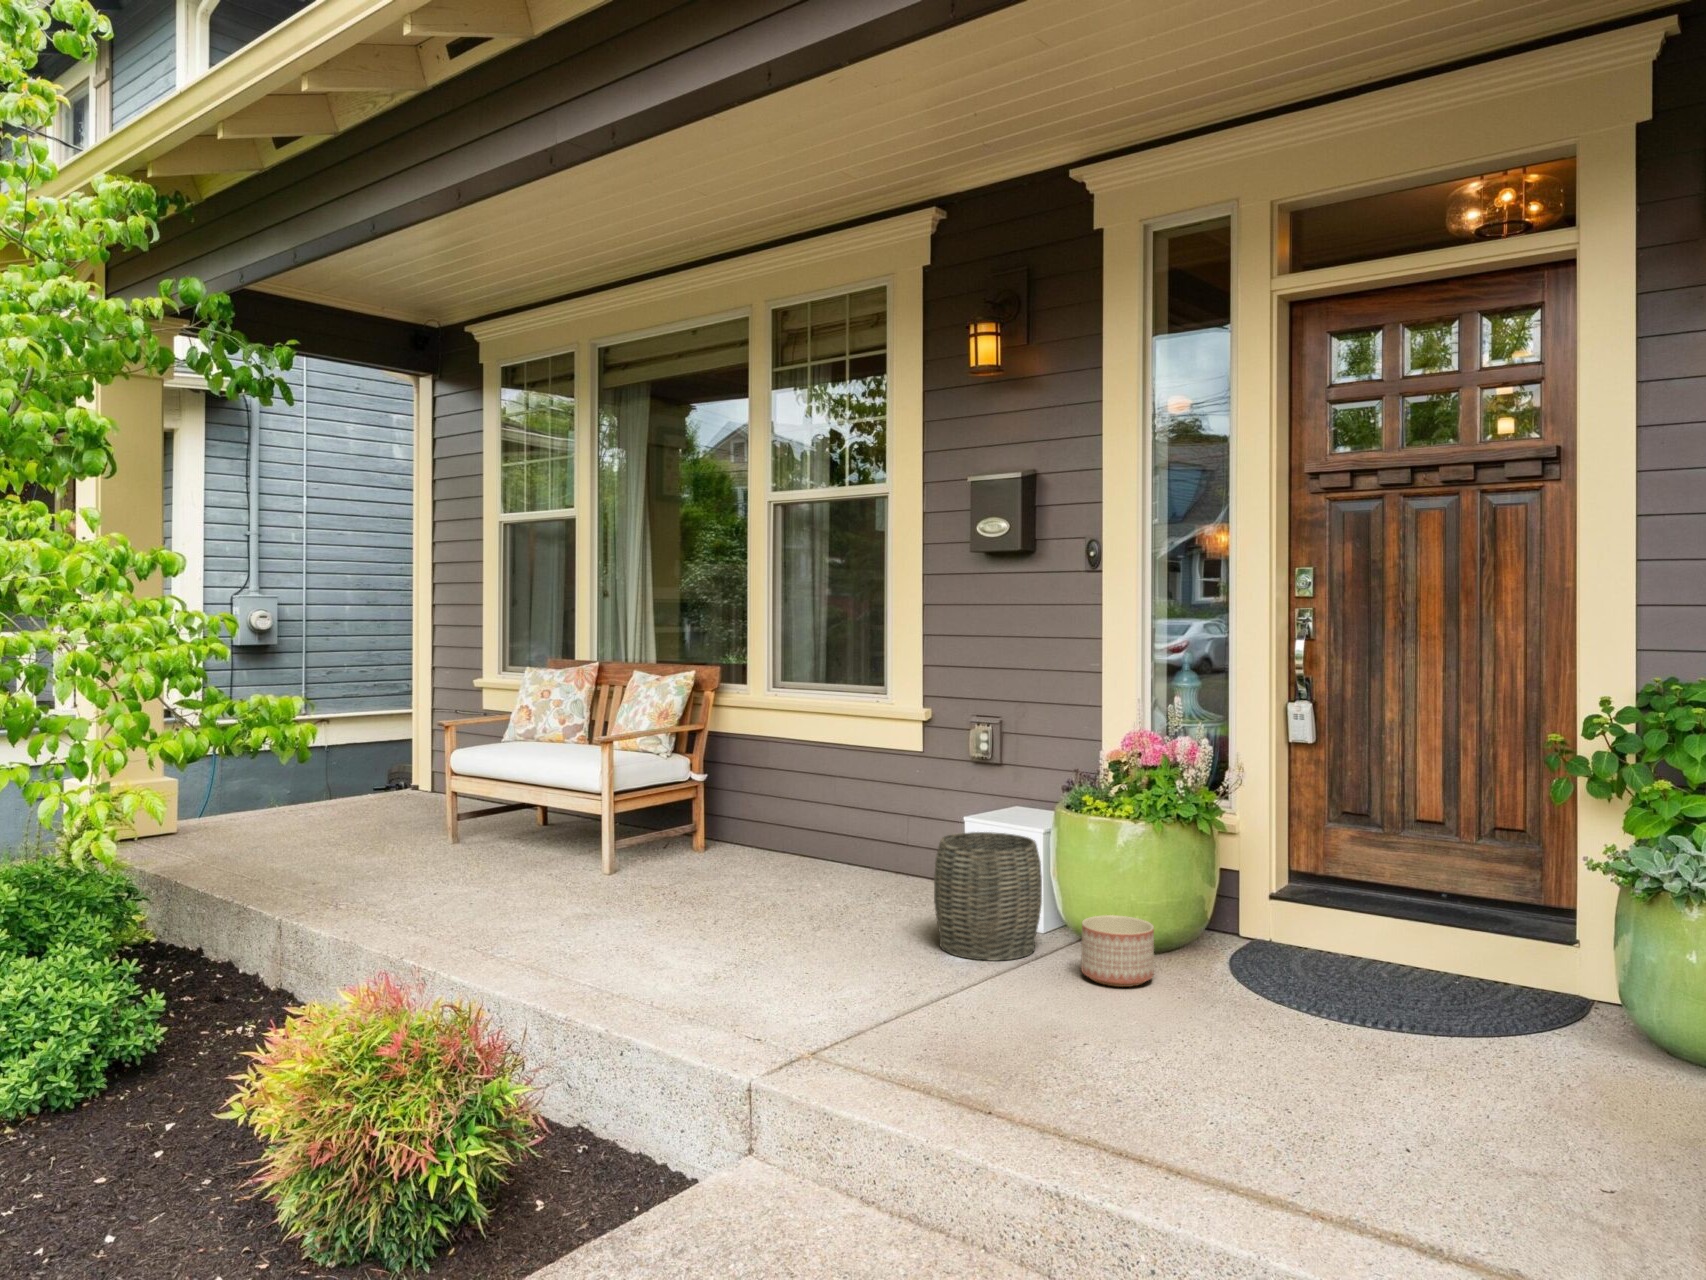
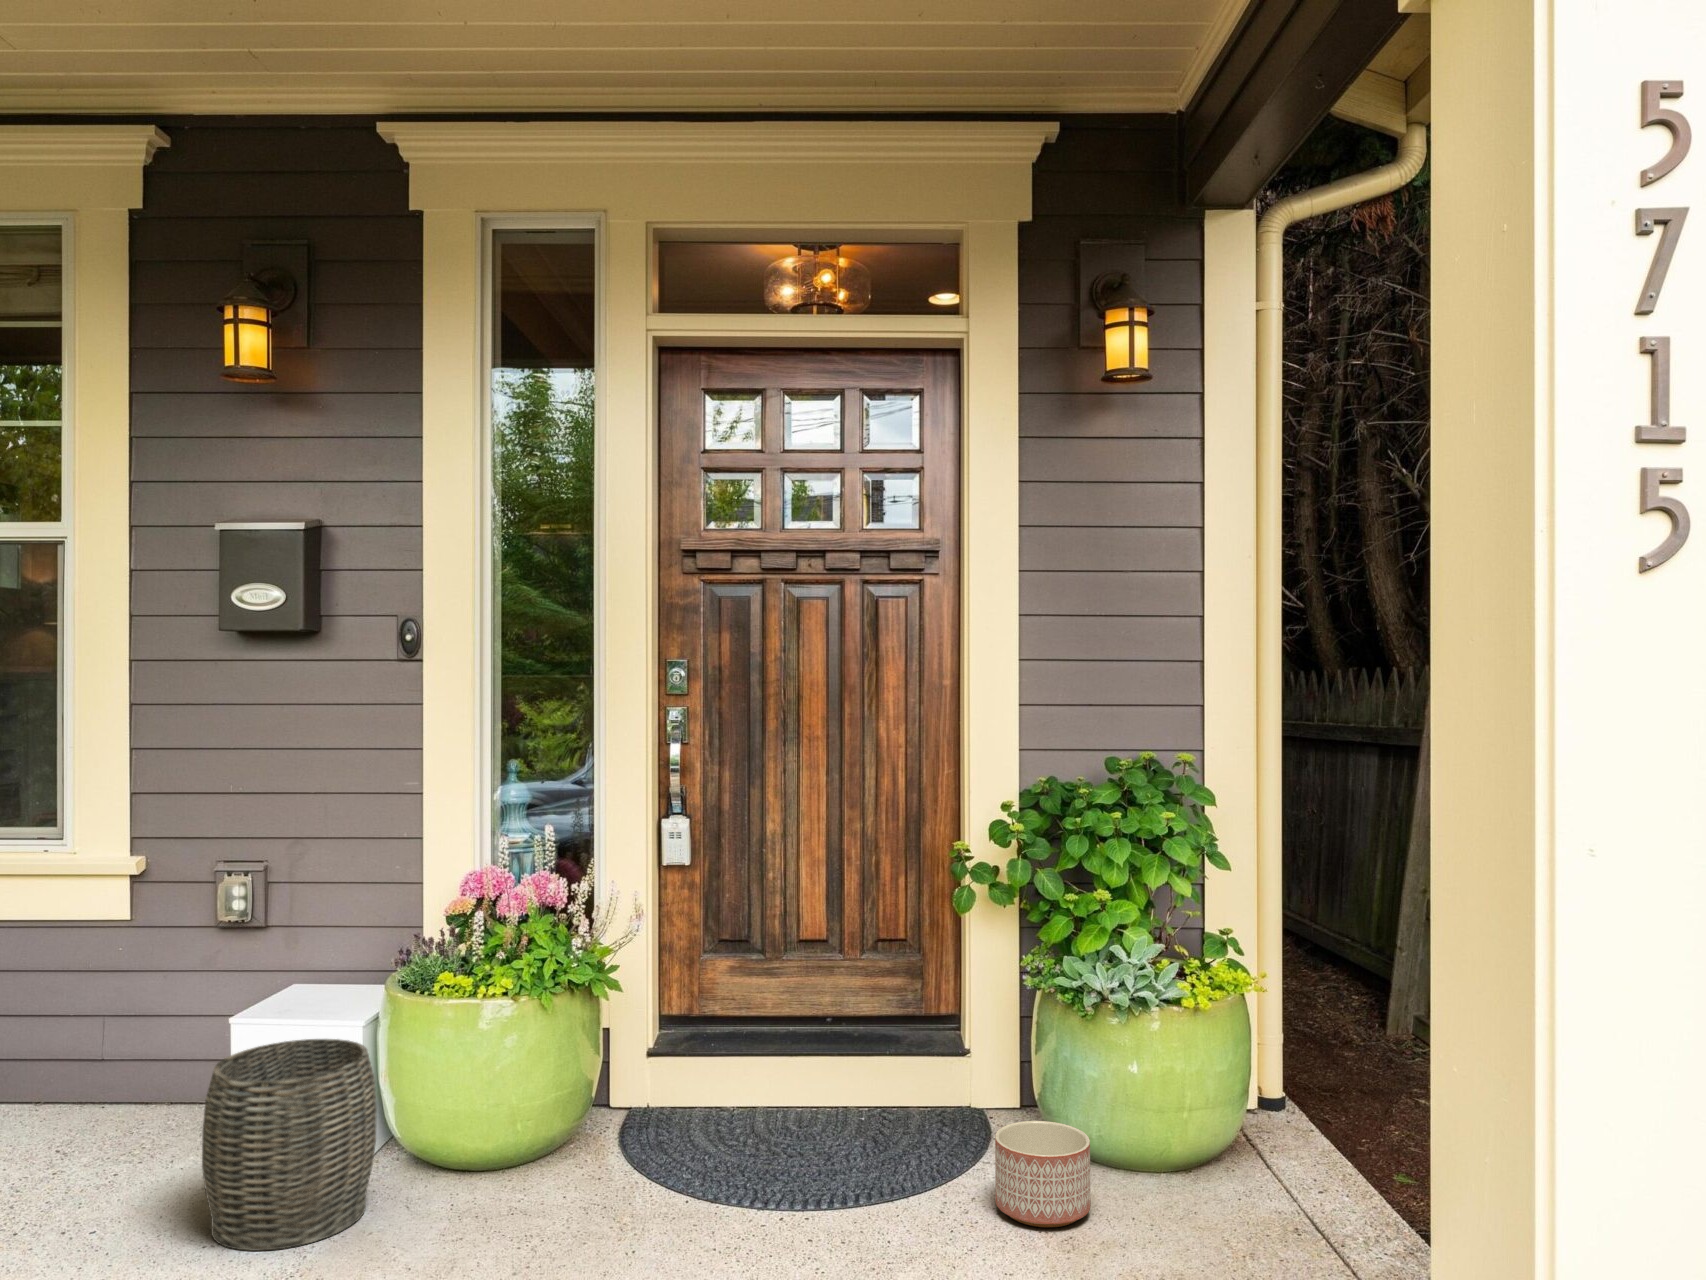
planter: present [1081,915,1154,987] -> present [995,1121,1090,1227]

